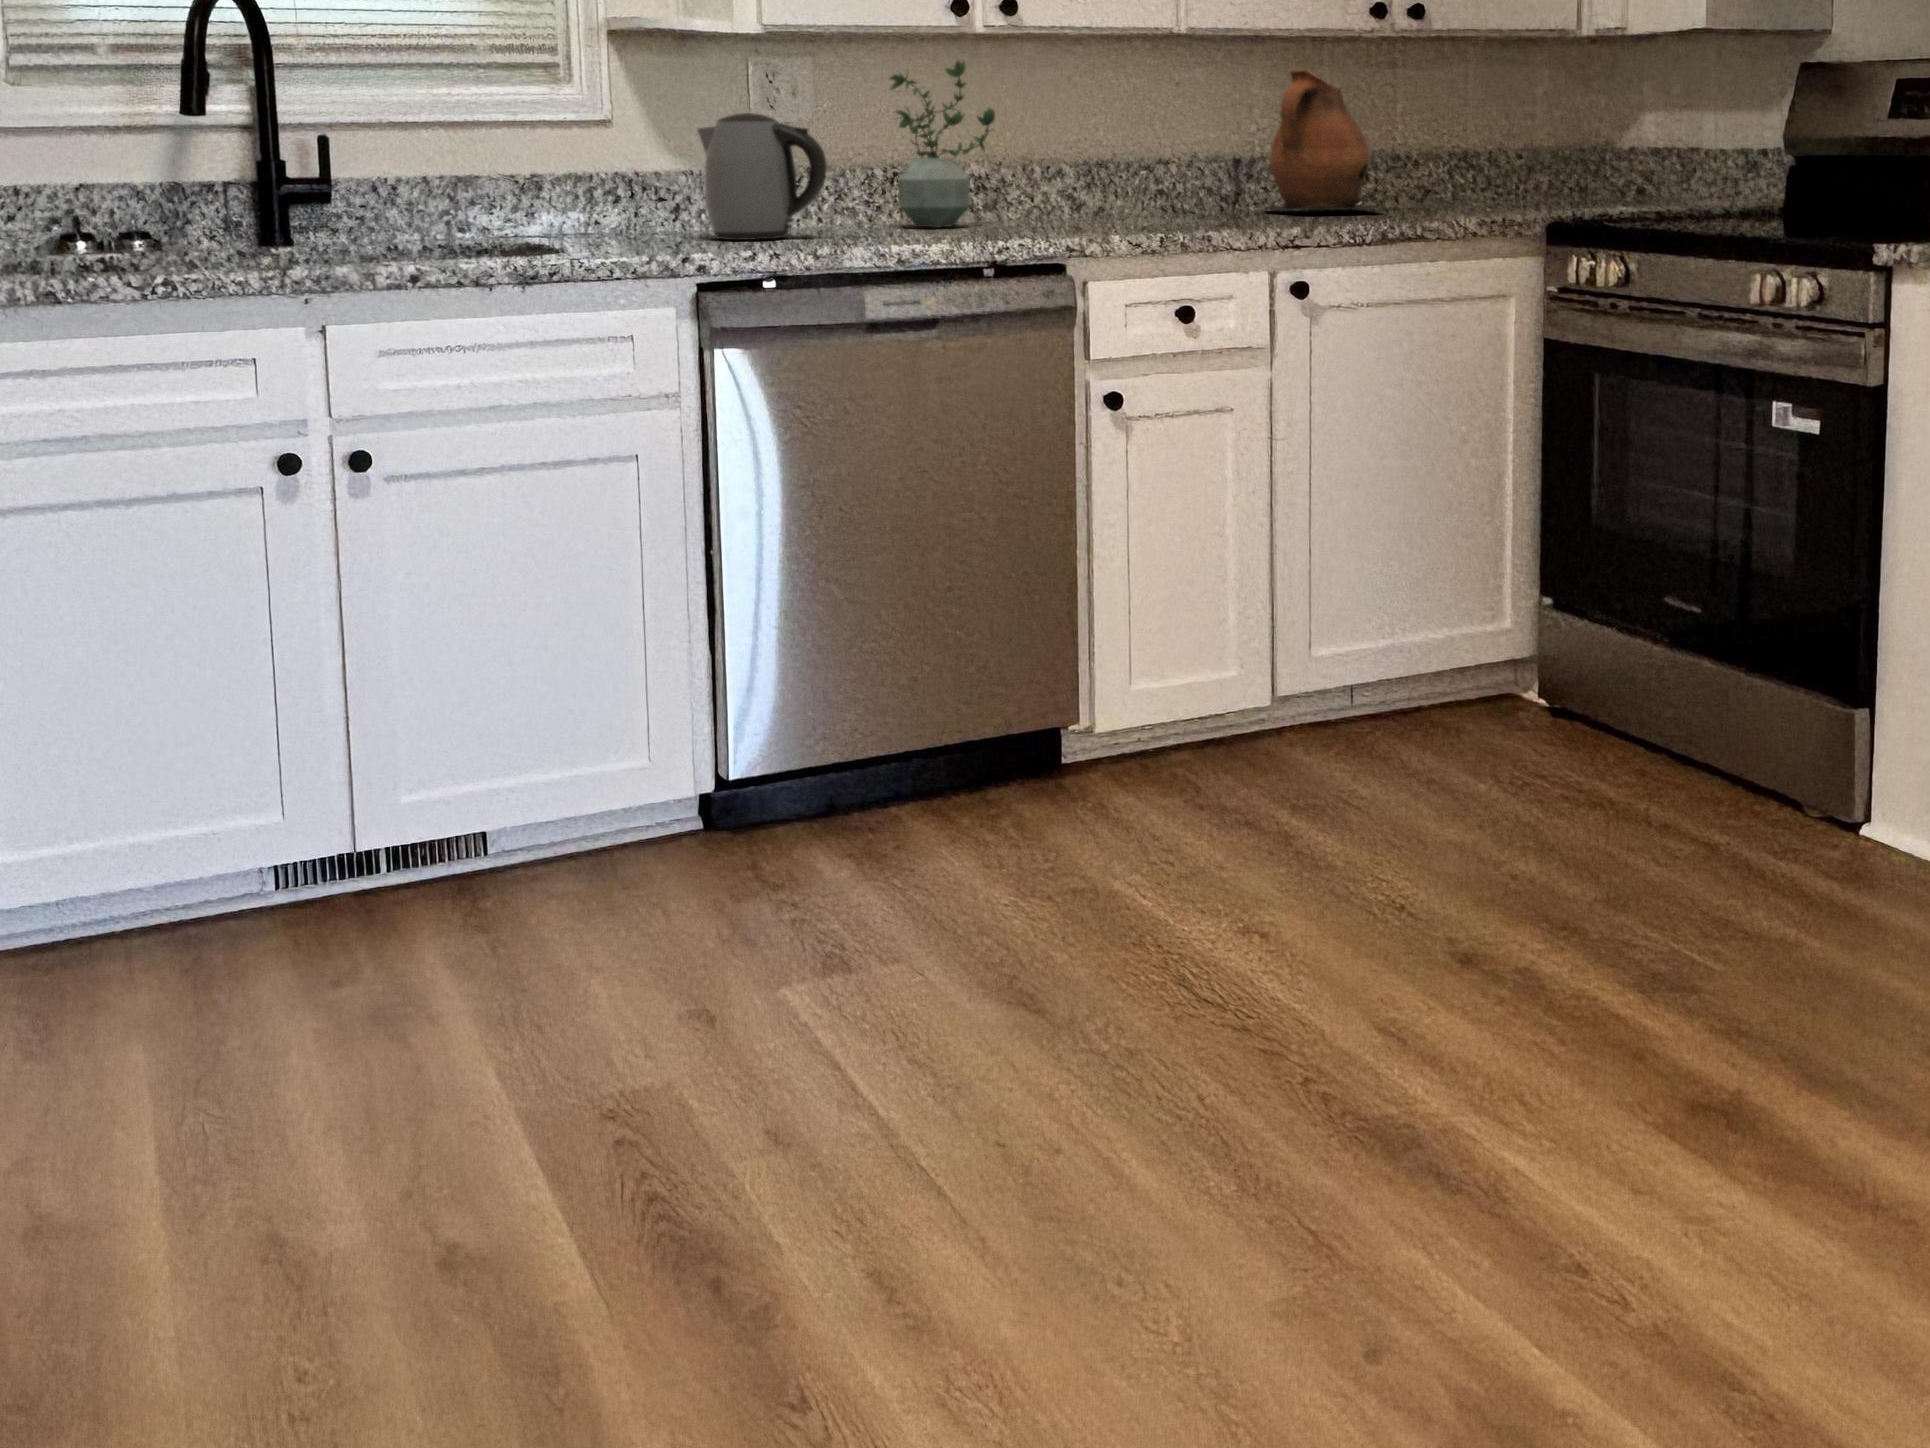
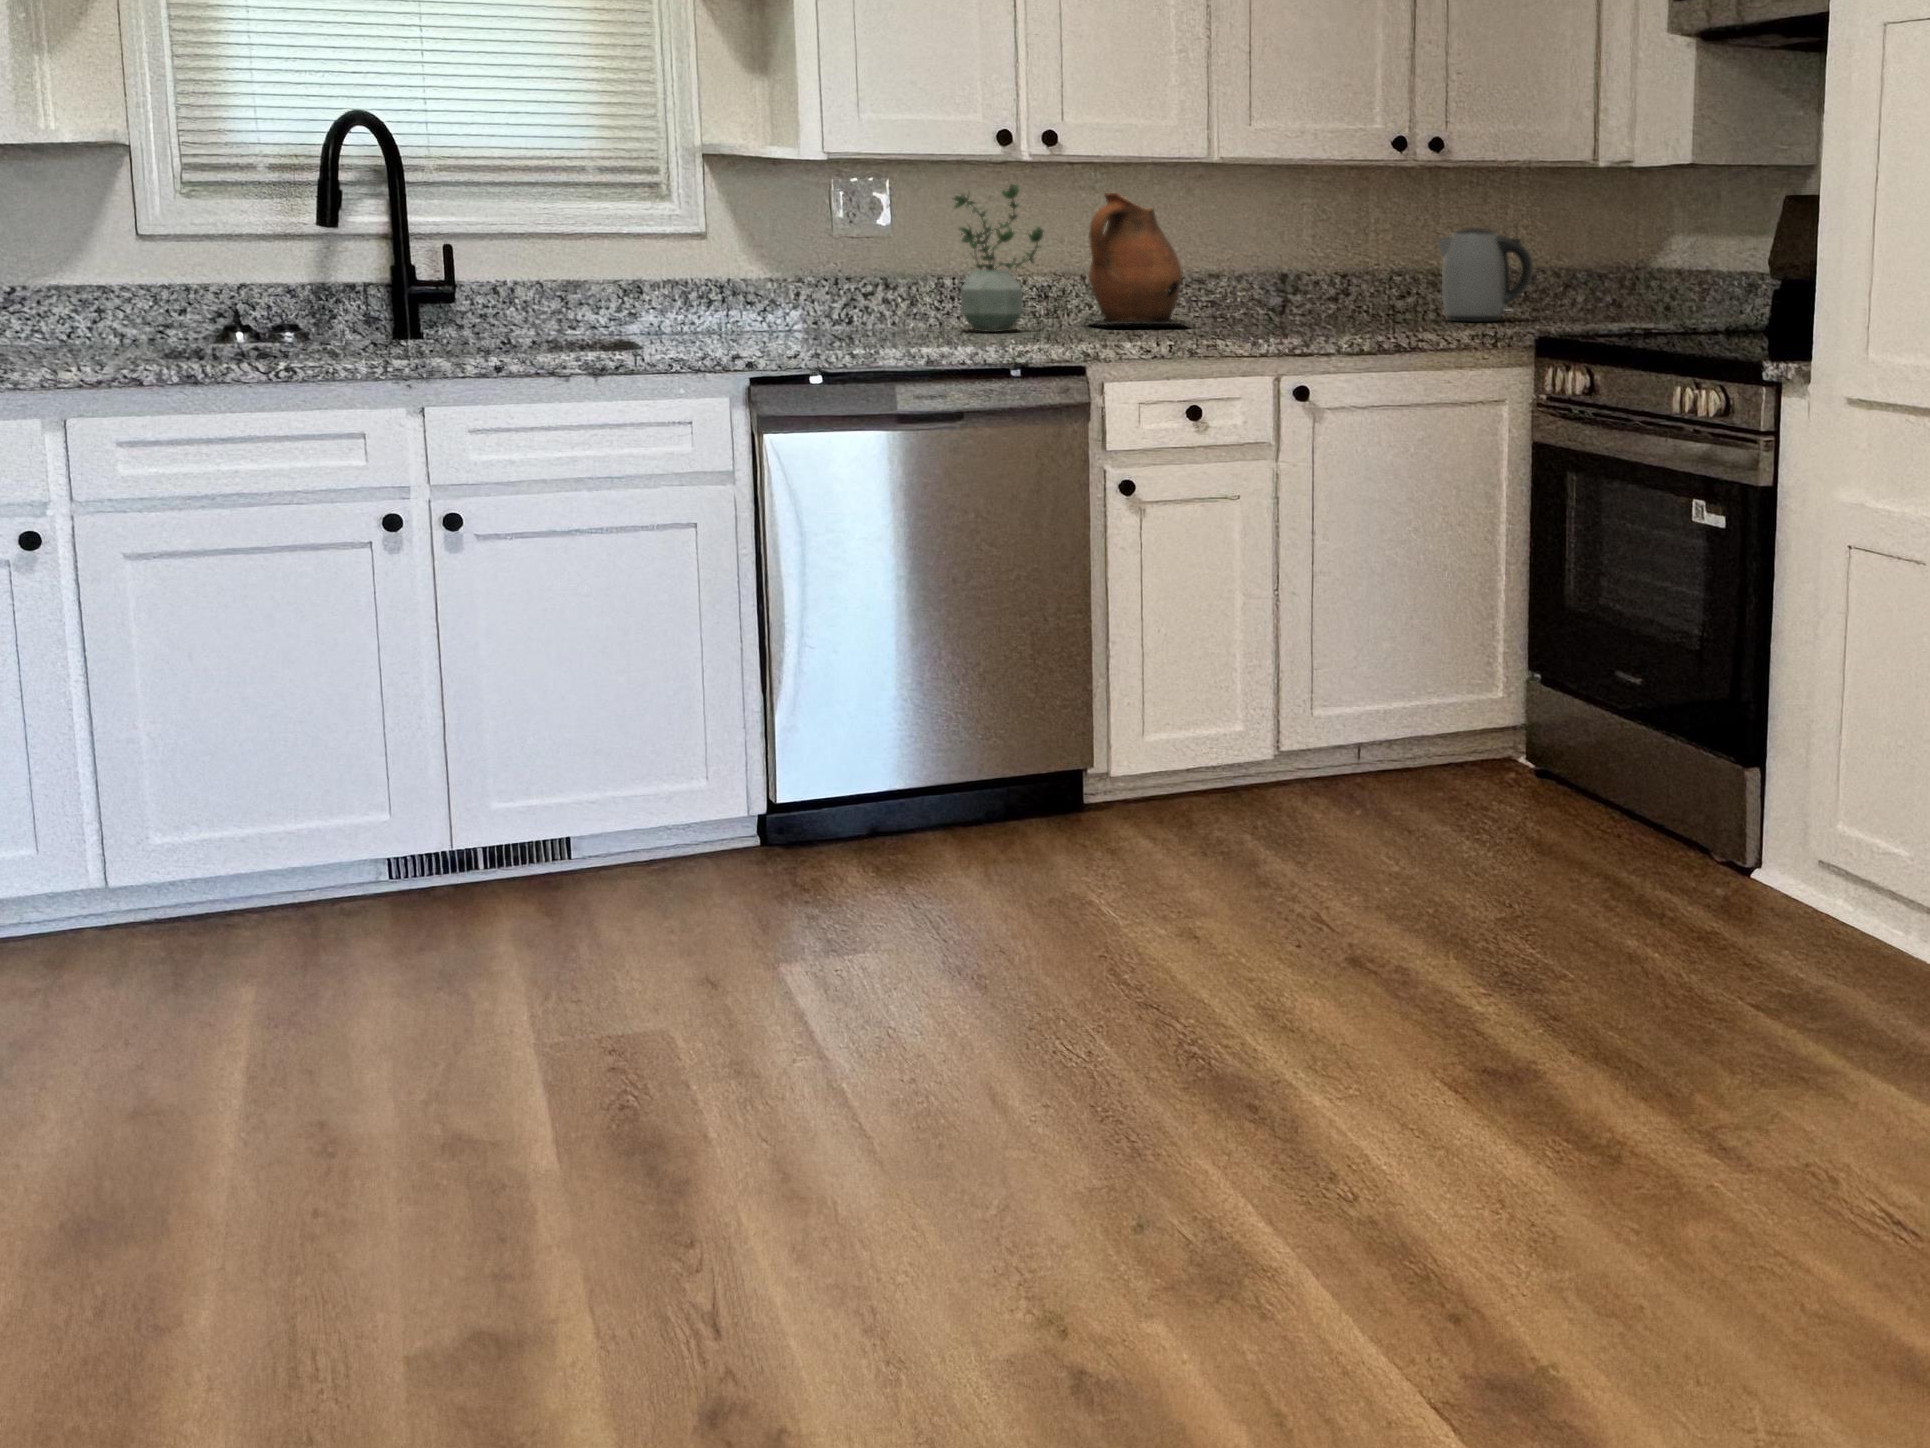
ceramic pitcher: present [1262,70,1381,211] -> present [1088,193,1190,325]
kettle: present [698,113,827,240] -> present [1437,227,1533,322]

